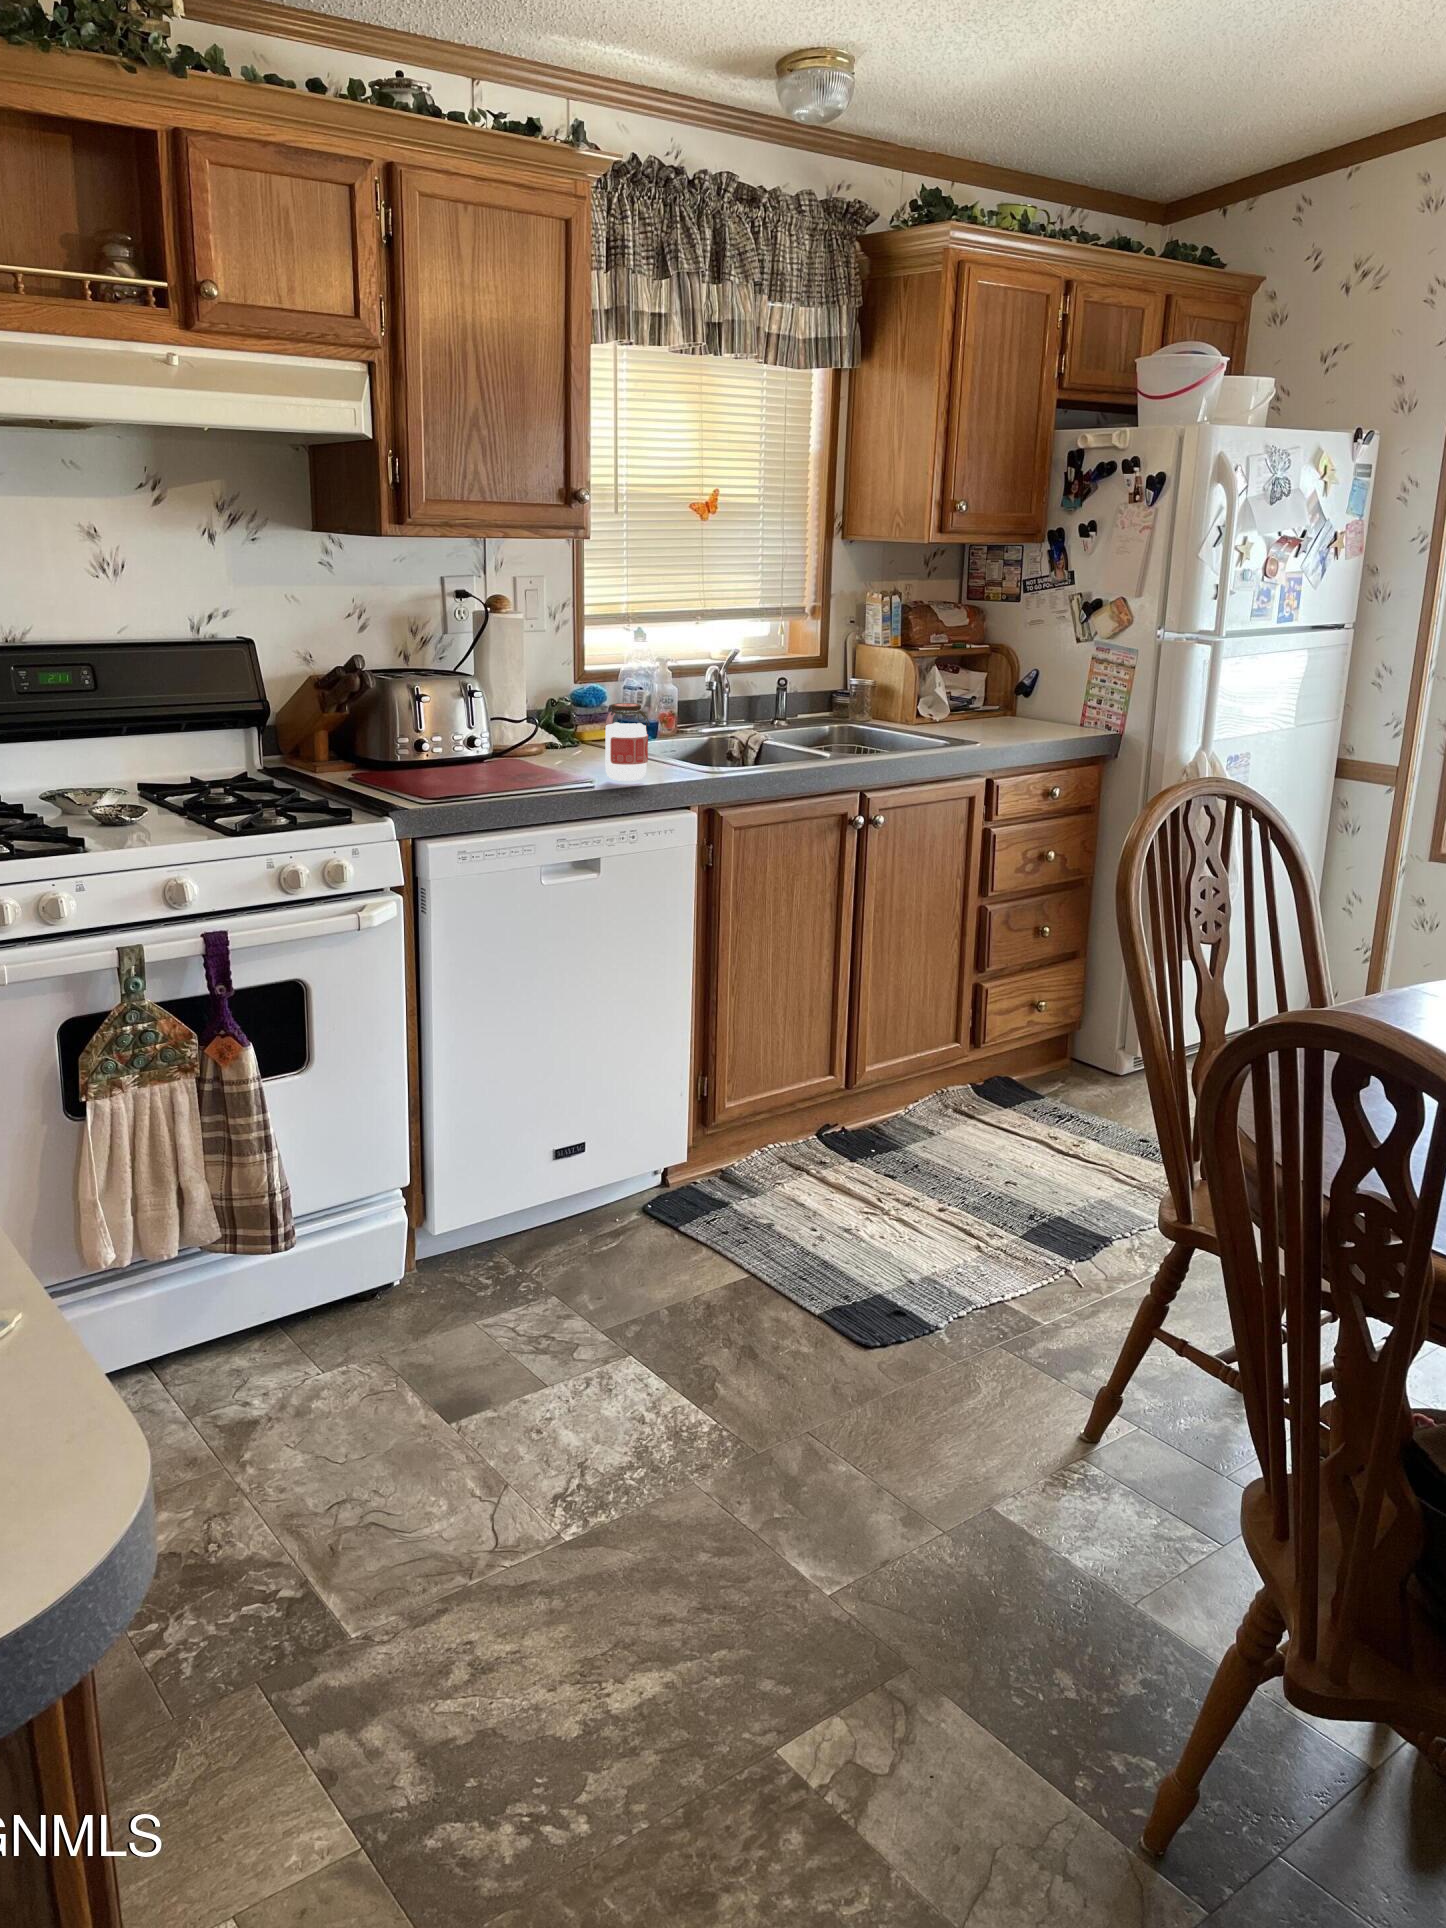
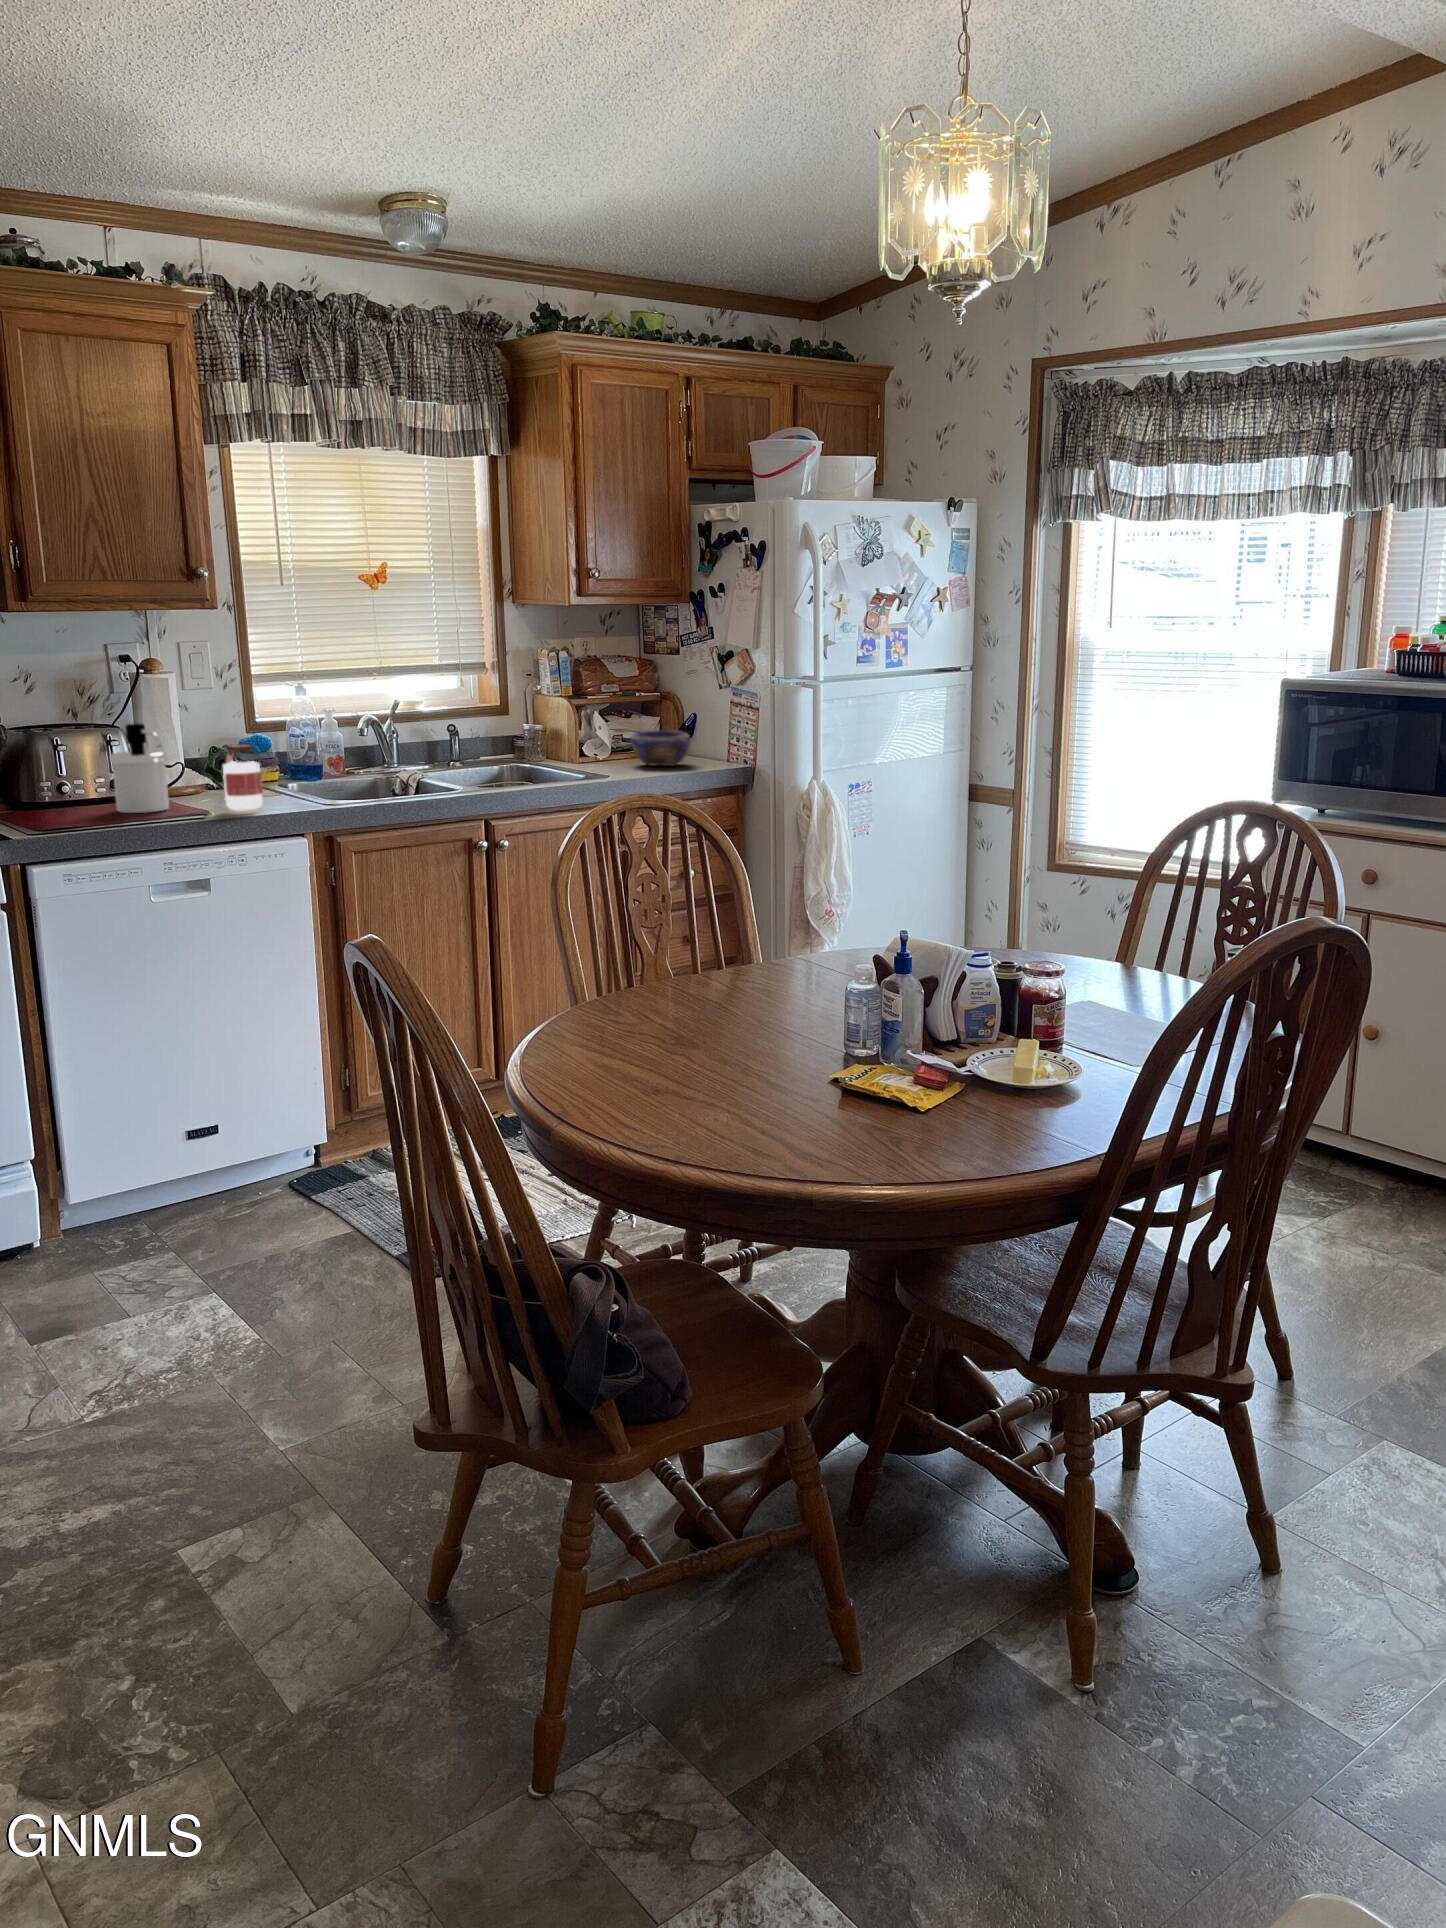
soap dispenser: none [476,675,547,780] -> present [110,723,169,813]
bowl: none [967,688,1039,730] -> present [631,730,690,766]

